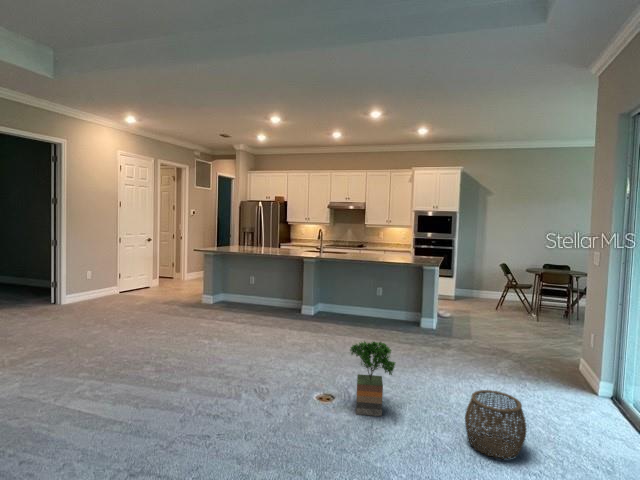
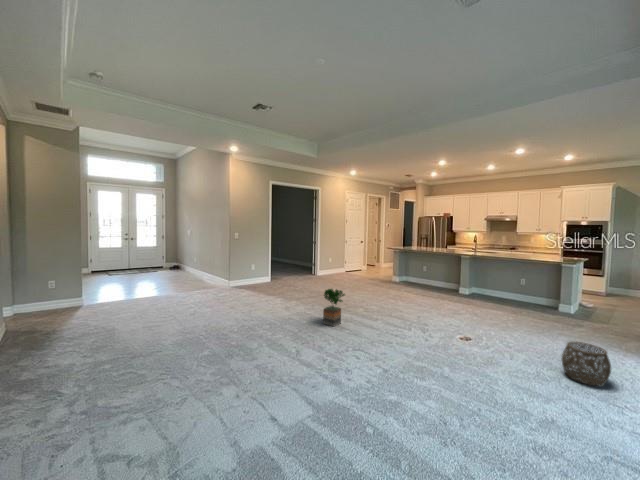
potted tree: present [350,341,396,416] -> present [323,289,345,327]

